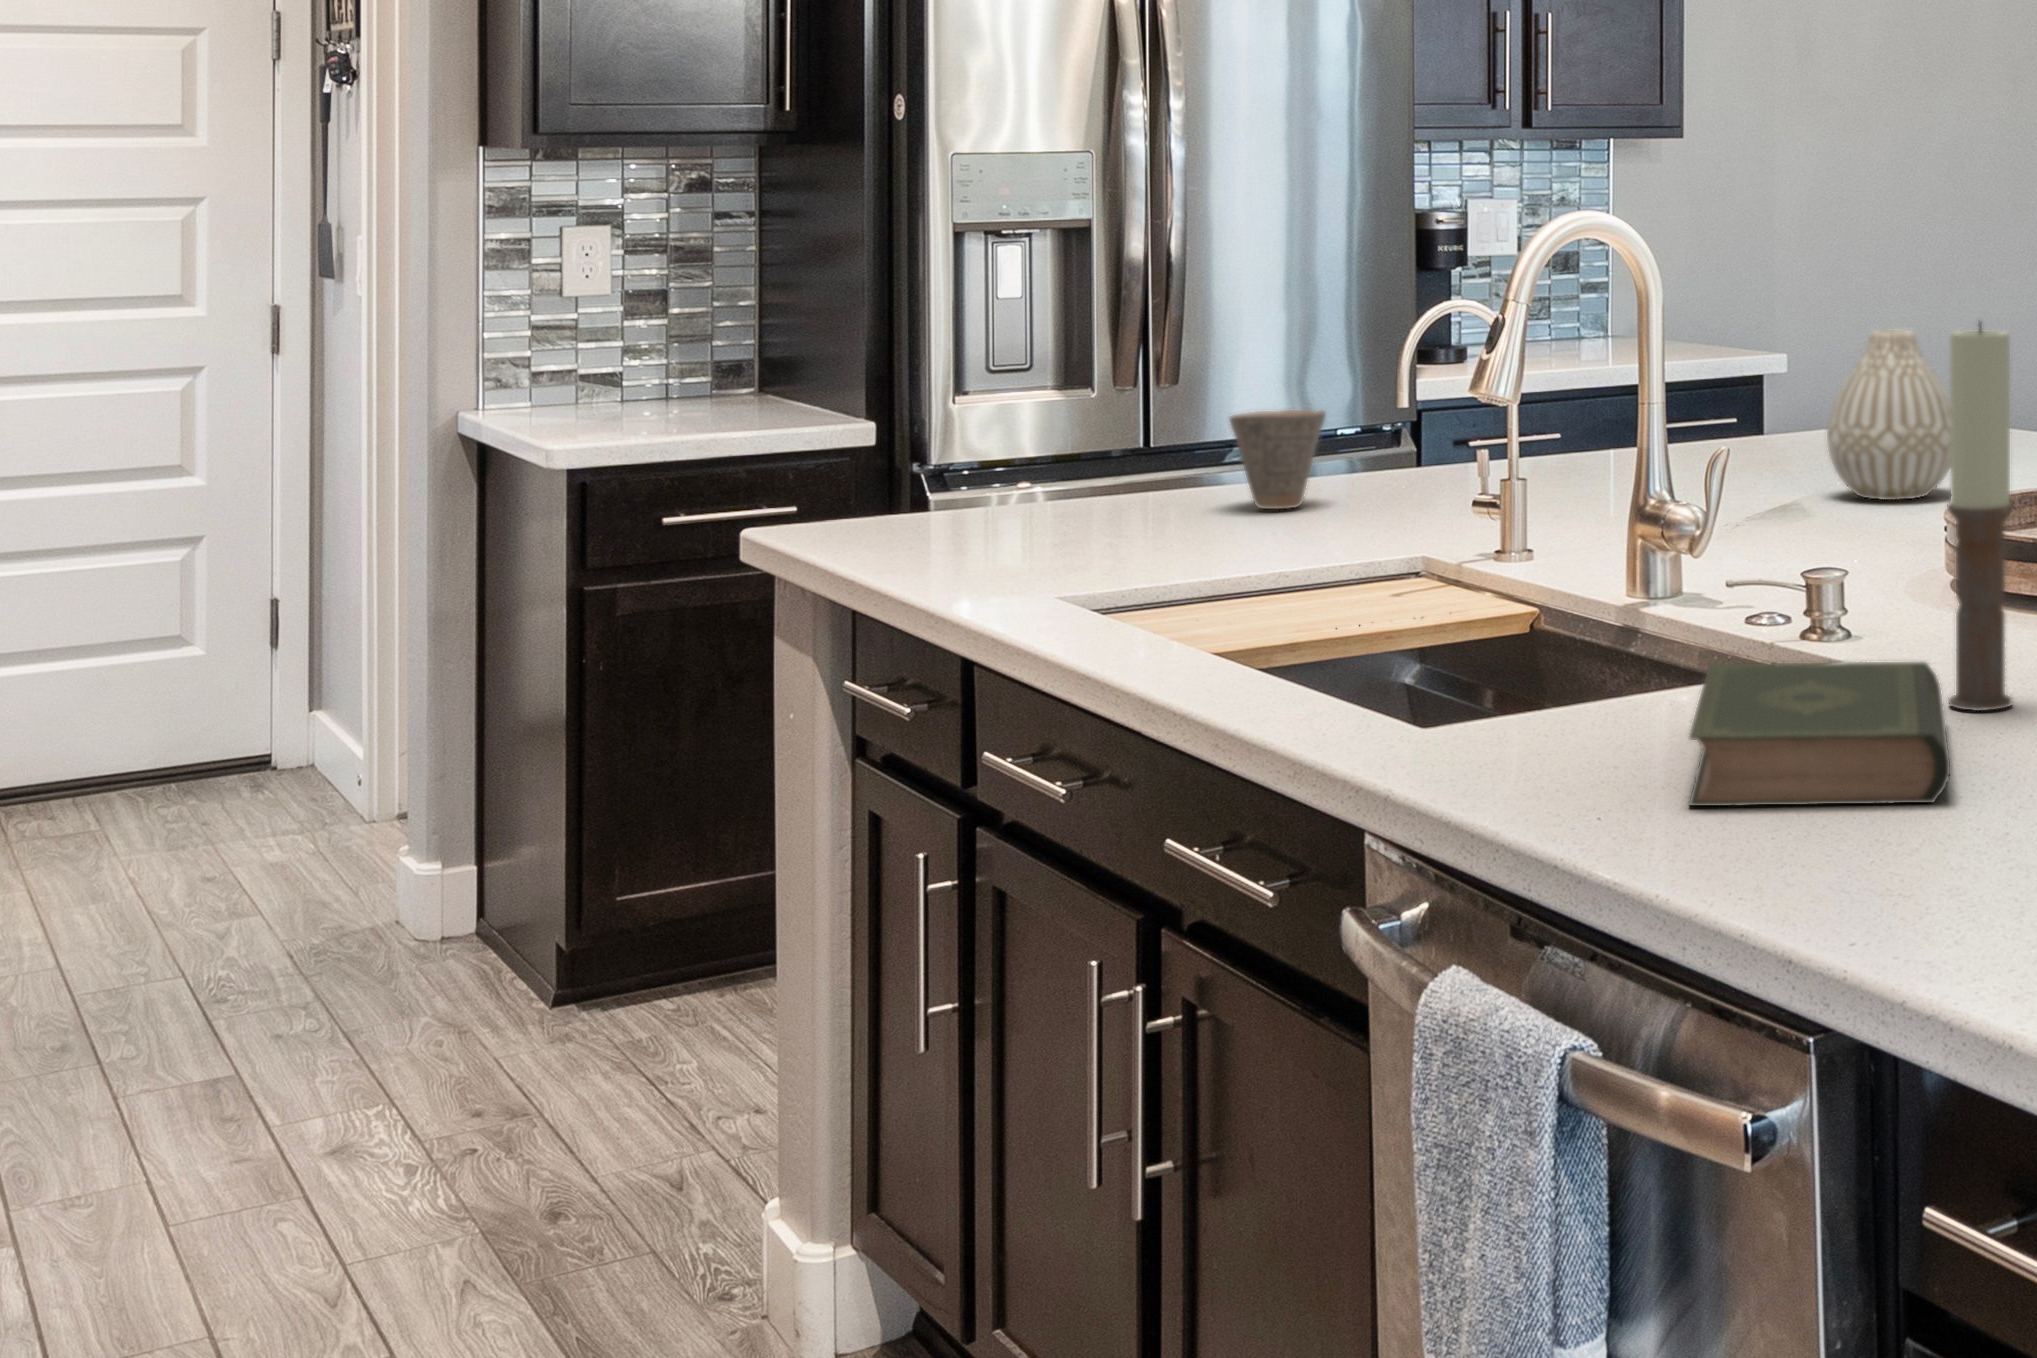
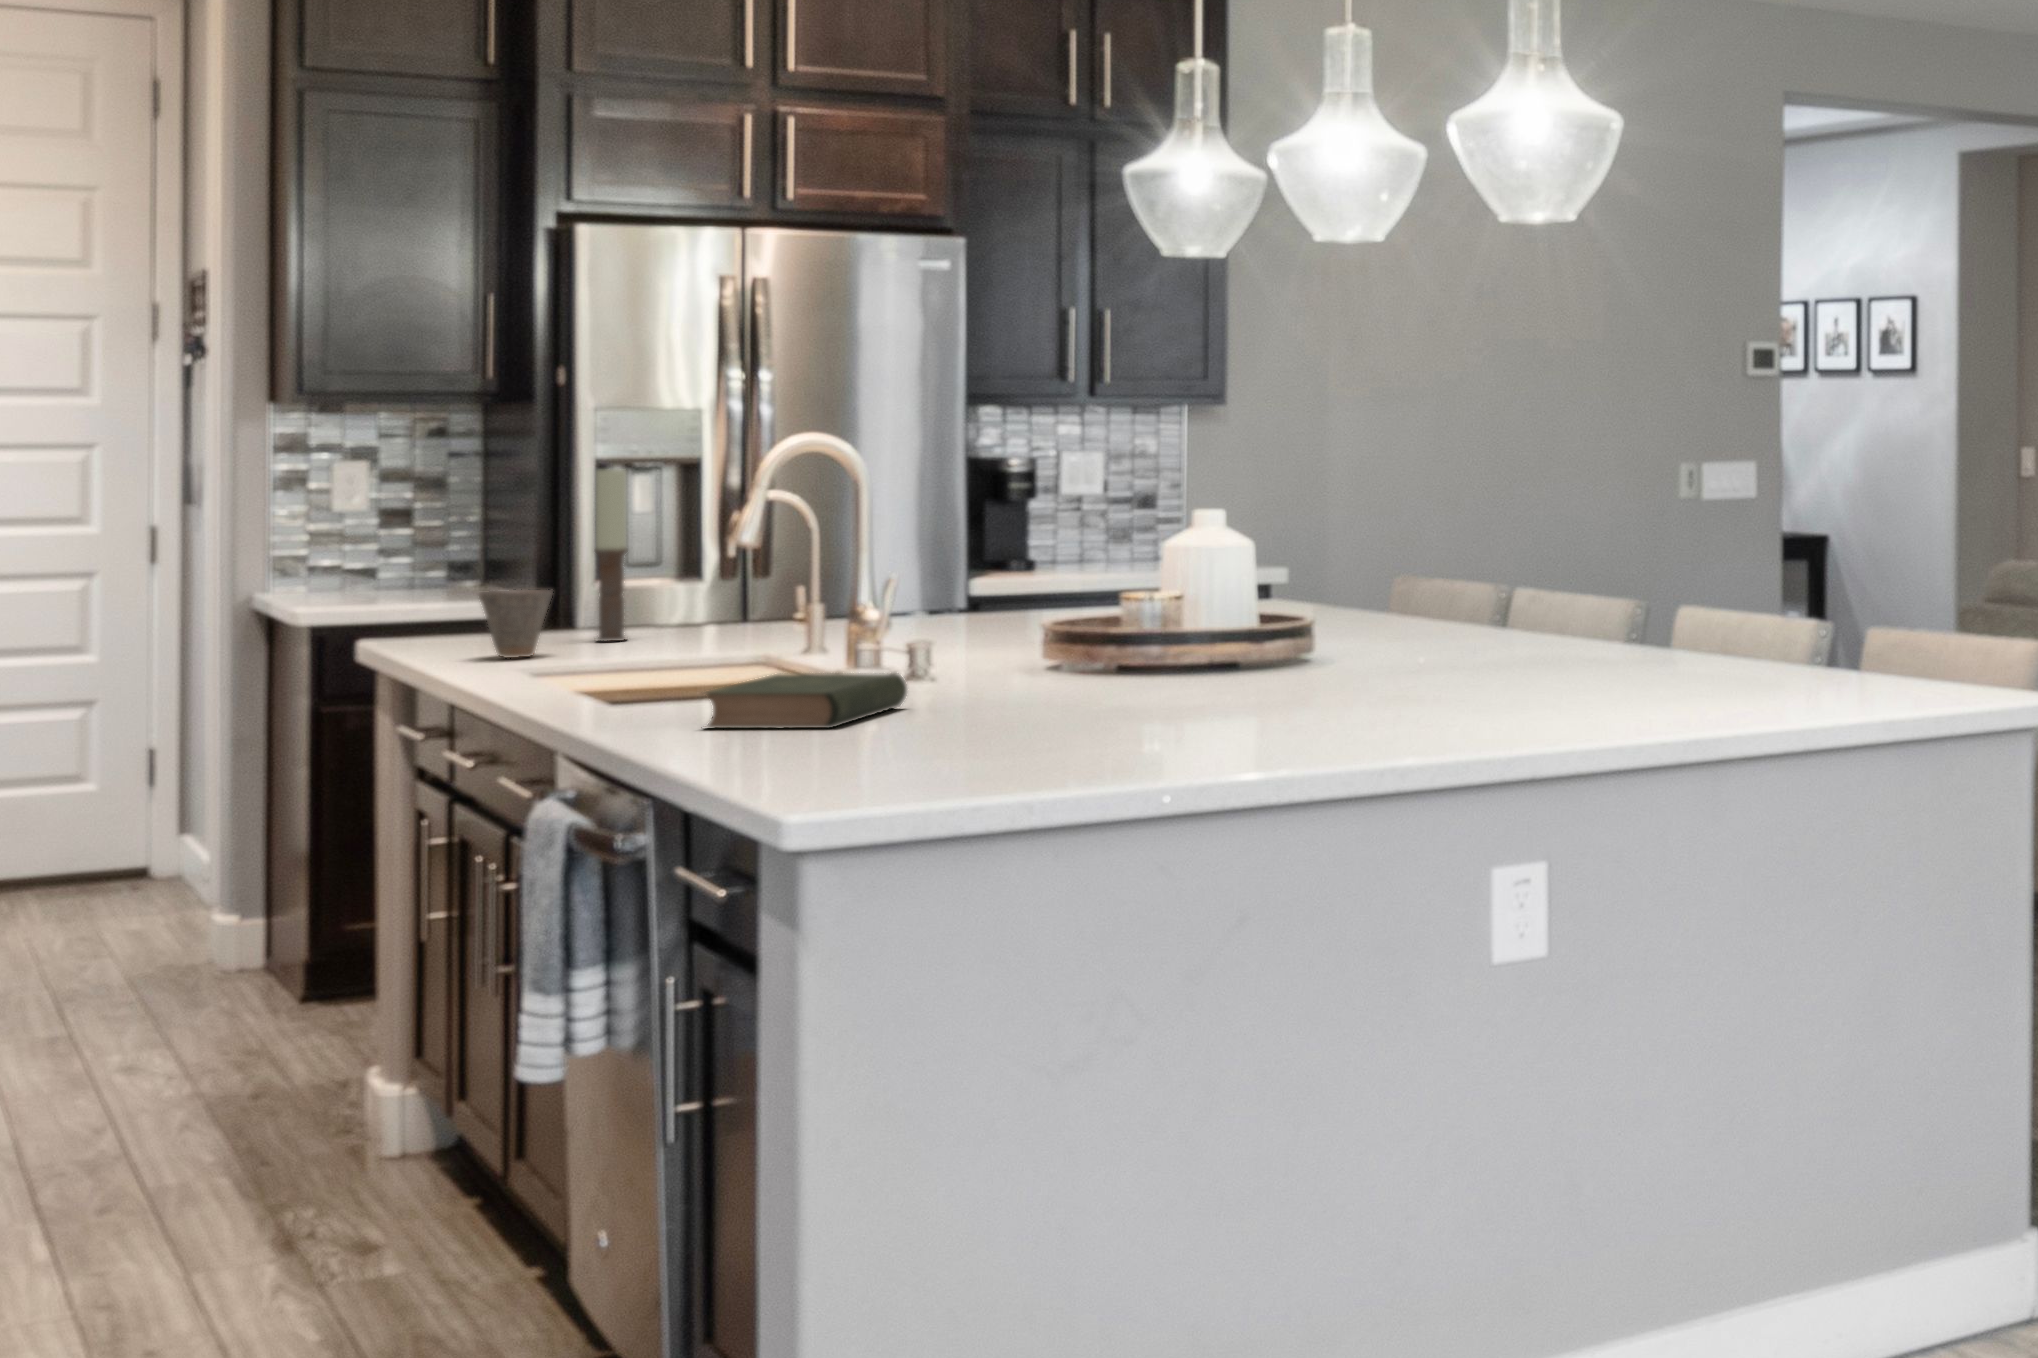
candle: present [1947,323,2013,710] -> present [595,469,627,641]
vase: present [1827,330,1951,500] -> none [1099,522,1190,633]
cup: present [1229,410,1326,509] -> present [479,590,552,658]

